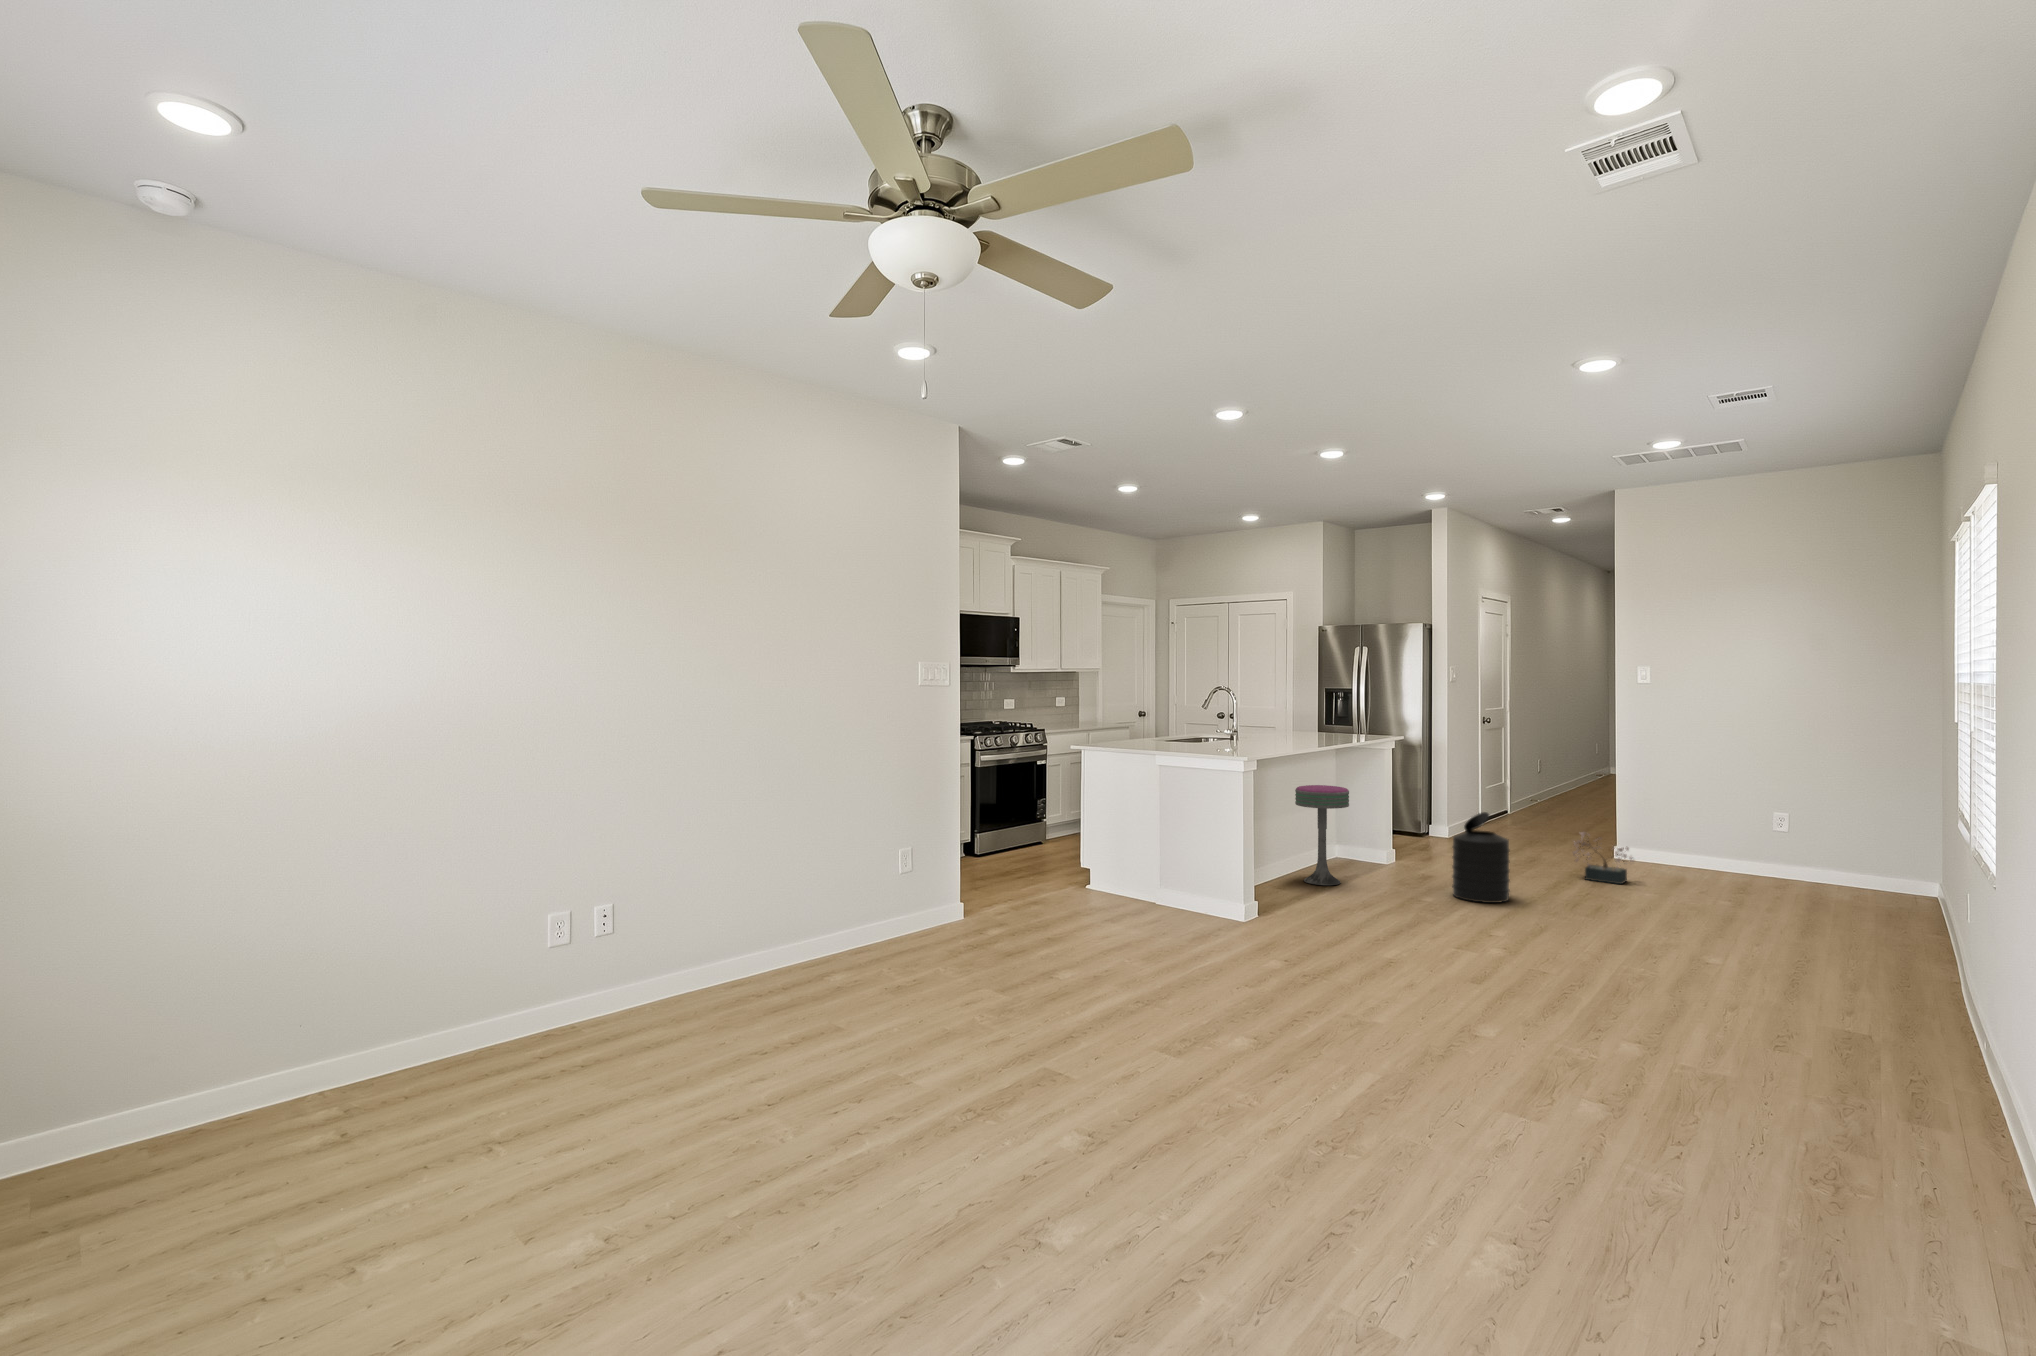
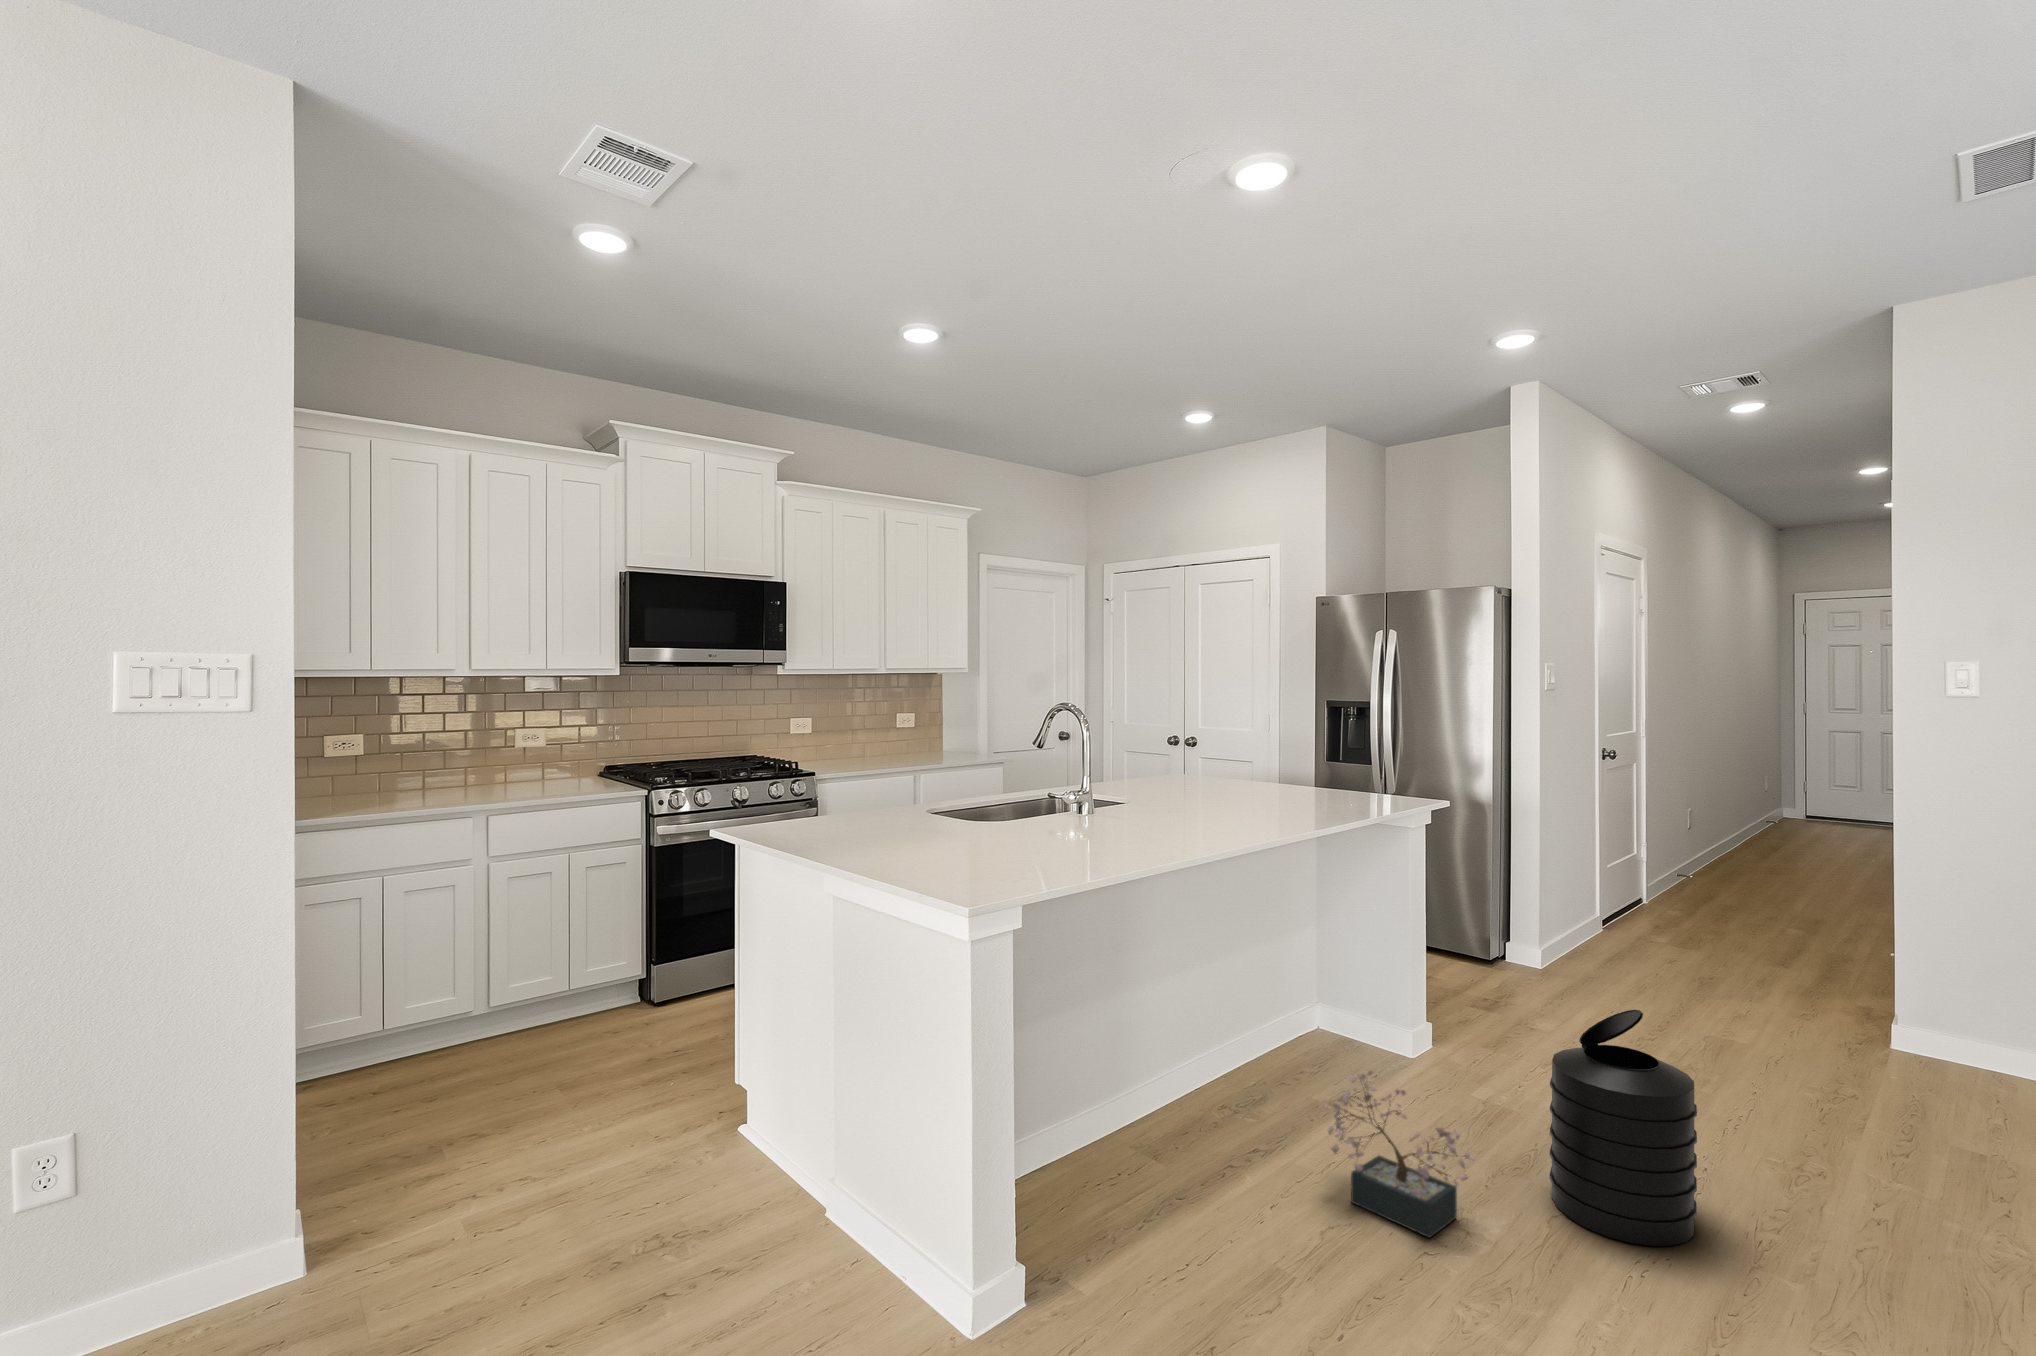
bar stool: present [1295,785,1349,885] -> none [1203,909,1317,1140]
decorative plant: present [1573,832,1634,884] -> present [1323,1071,1475,1238]

